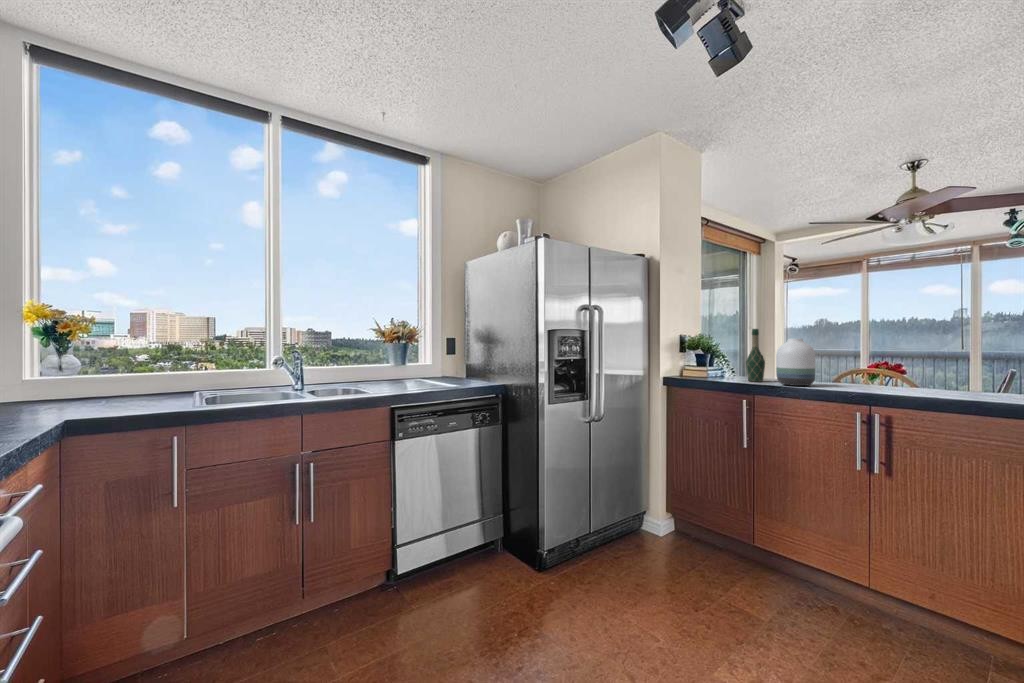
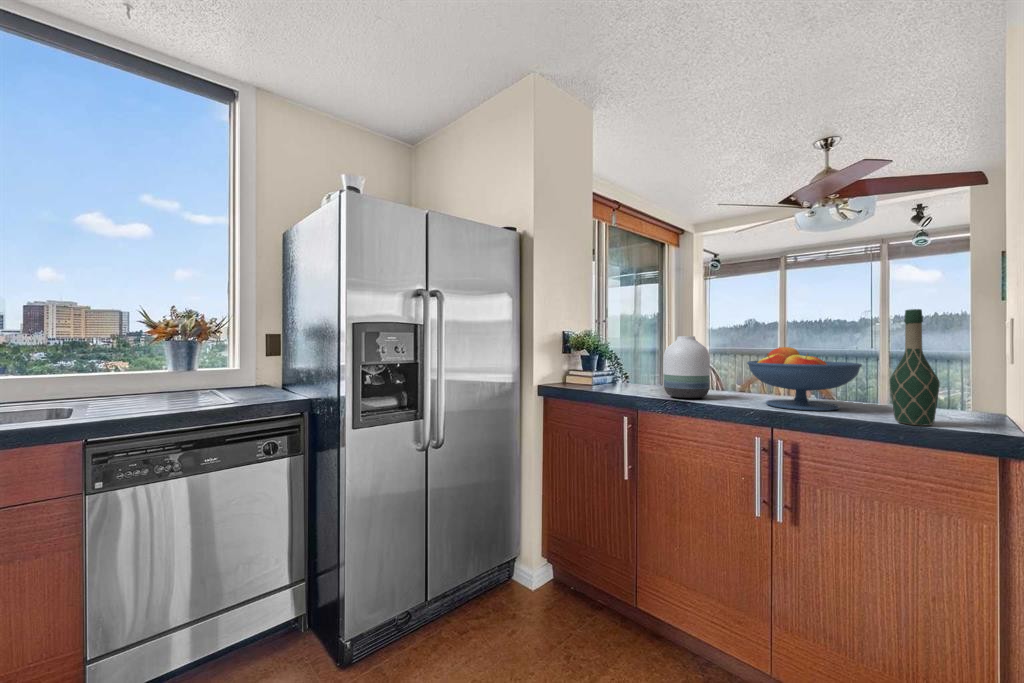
wine bottle: present [746,329,765,382] -> present [889,309,940,426]
fruit bowl: none [848,347,942,393] -> present [747,347,862,411]

